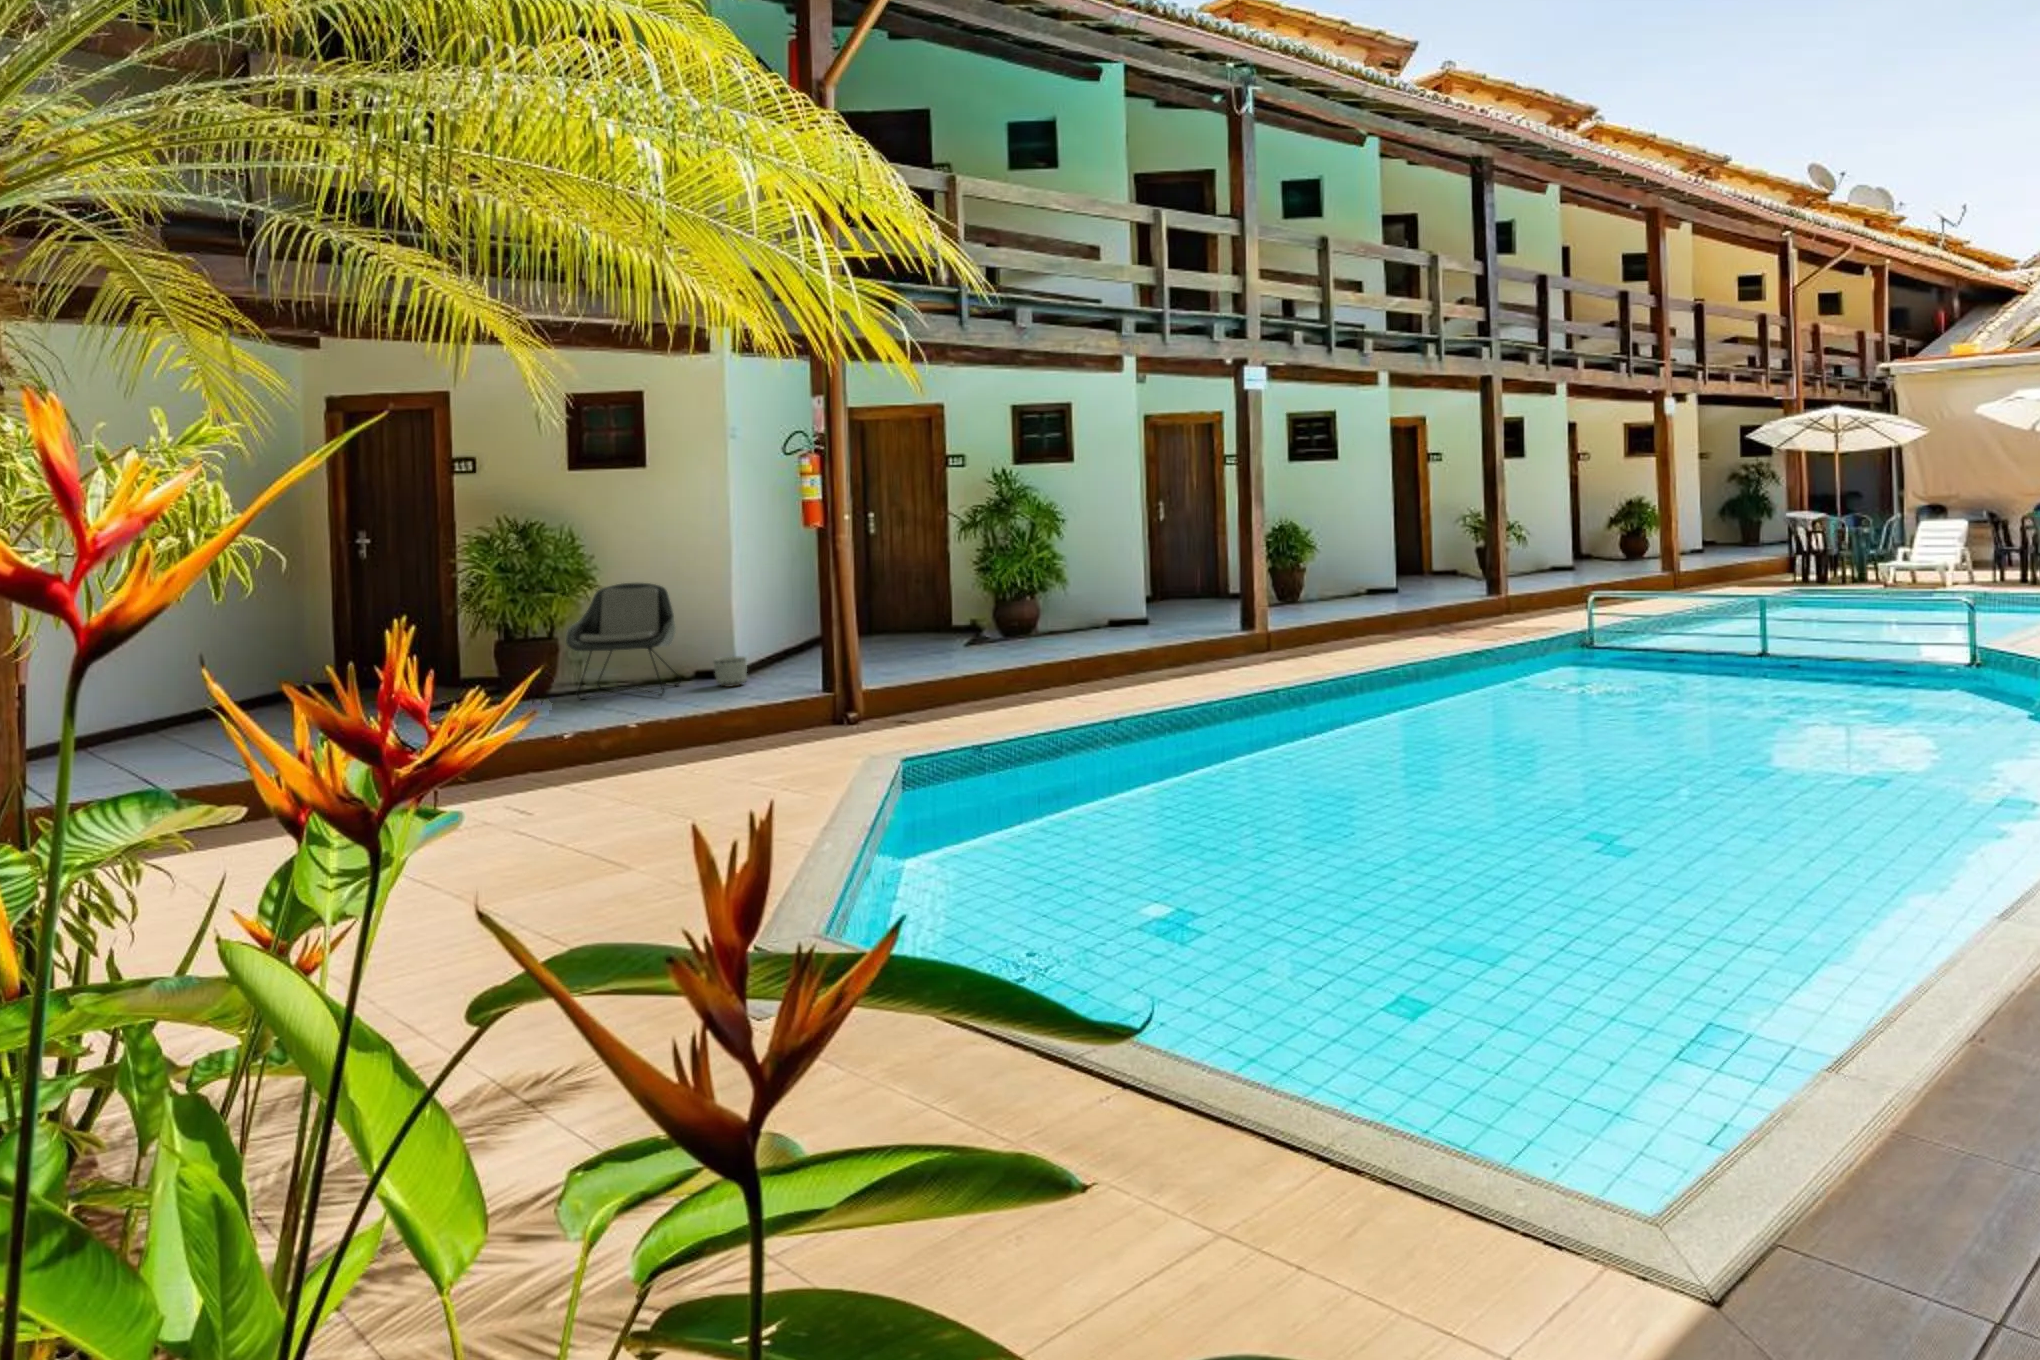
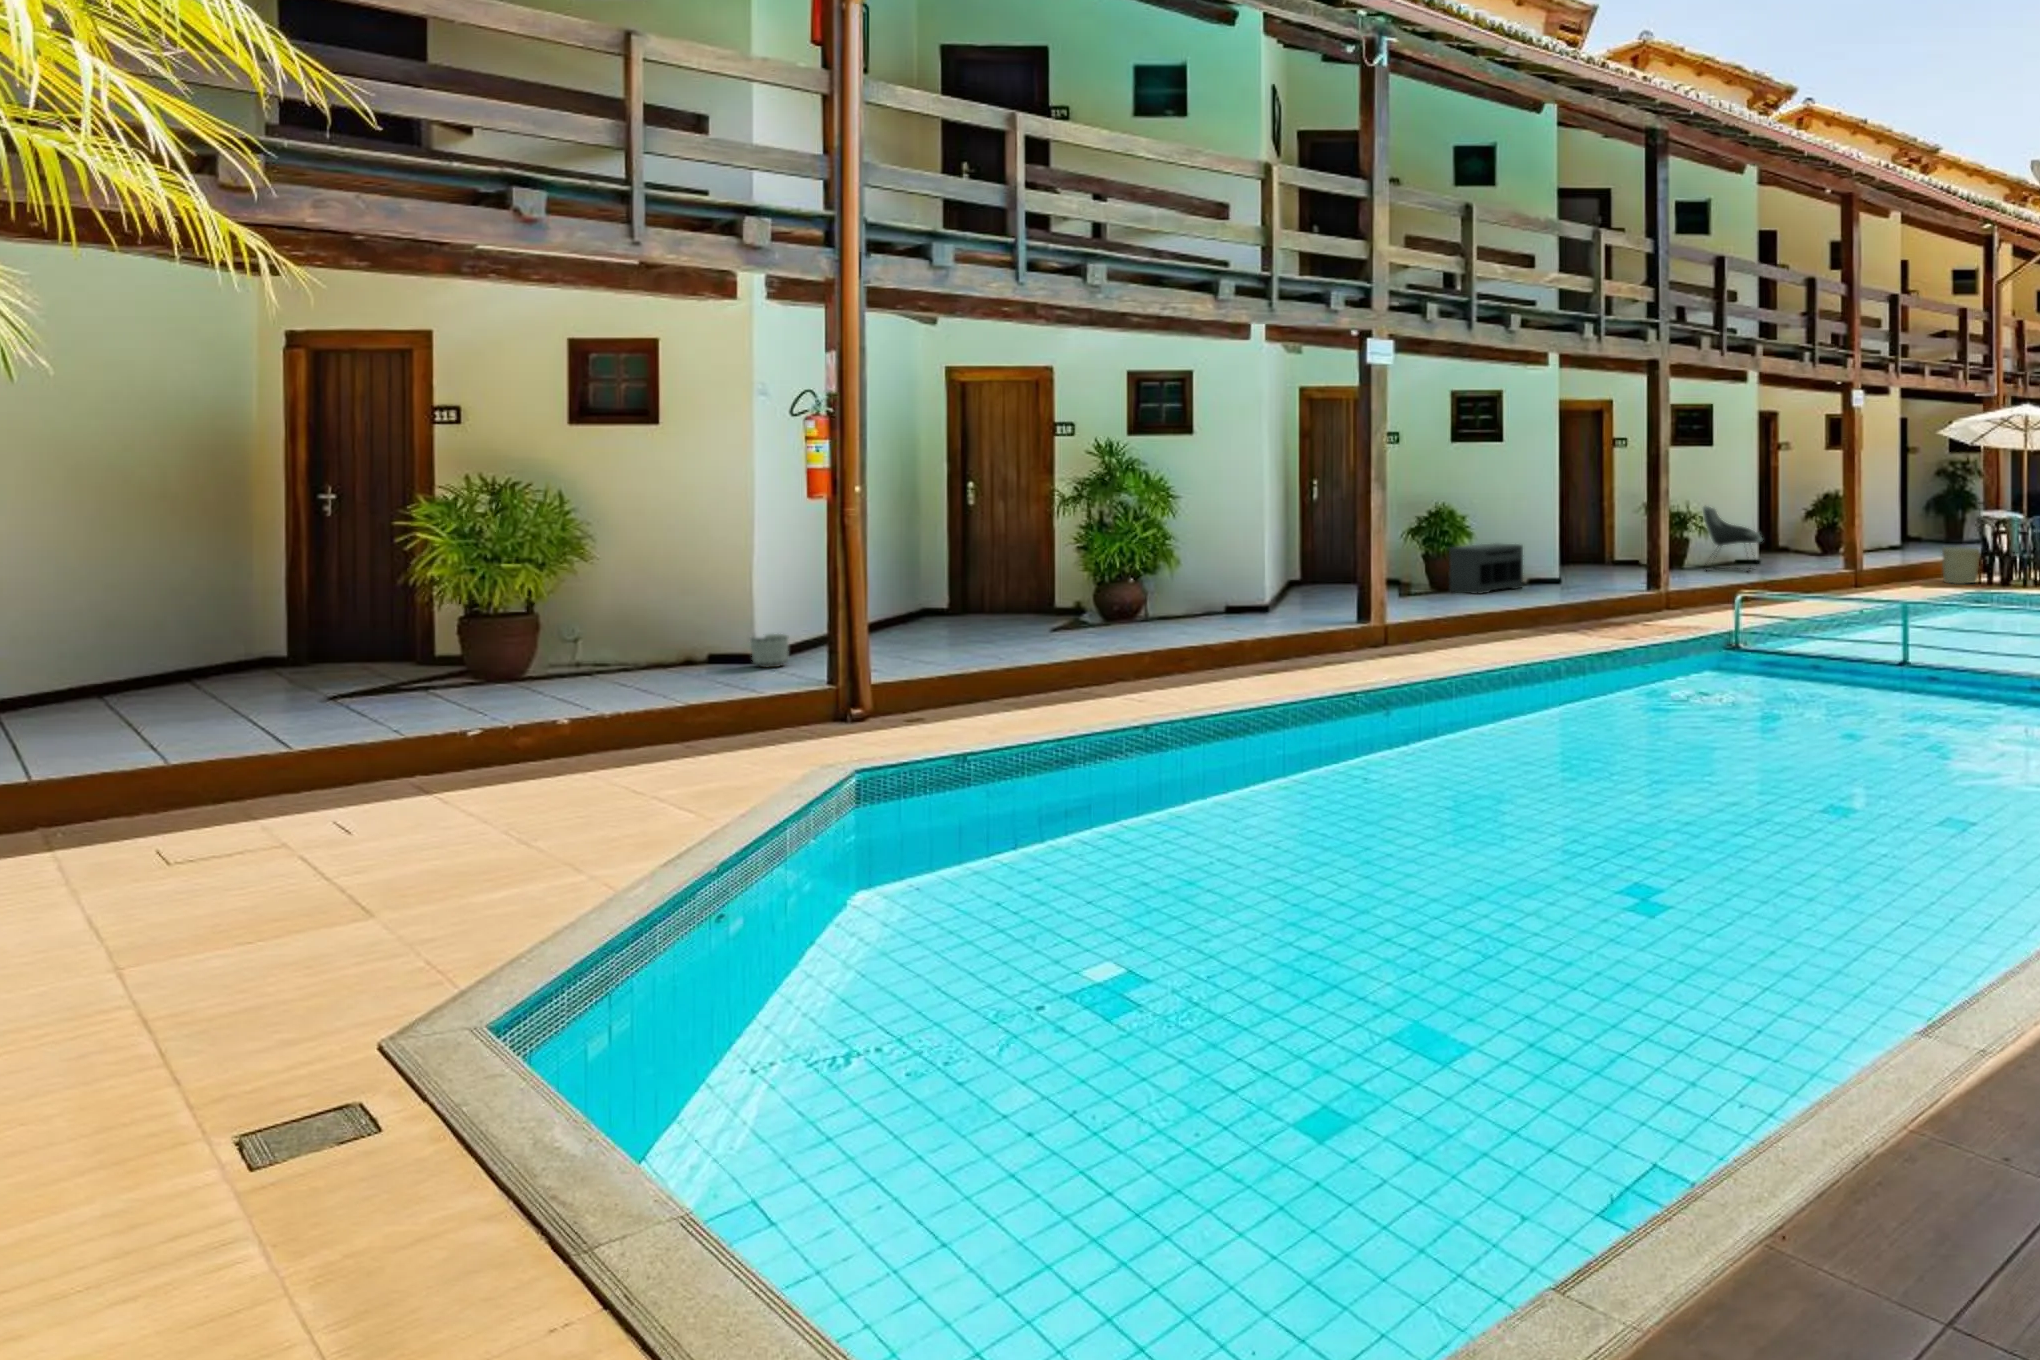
woven basket: none [1759,544,1797,580] -> present [1942,547,1980,584]
bench: none [1295,556,1363,603] -> present [1449,543,1523,594]
lounge chair: present [566,583,681,700] -> present [1703,506,1762,570]

